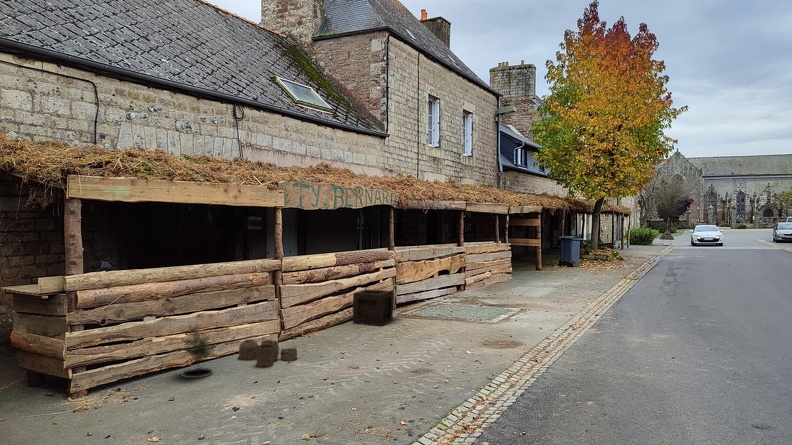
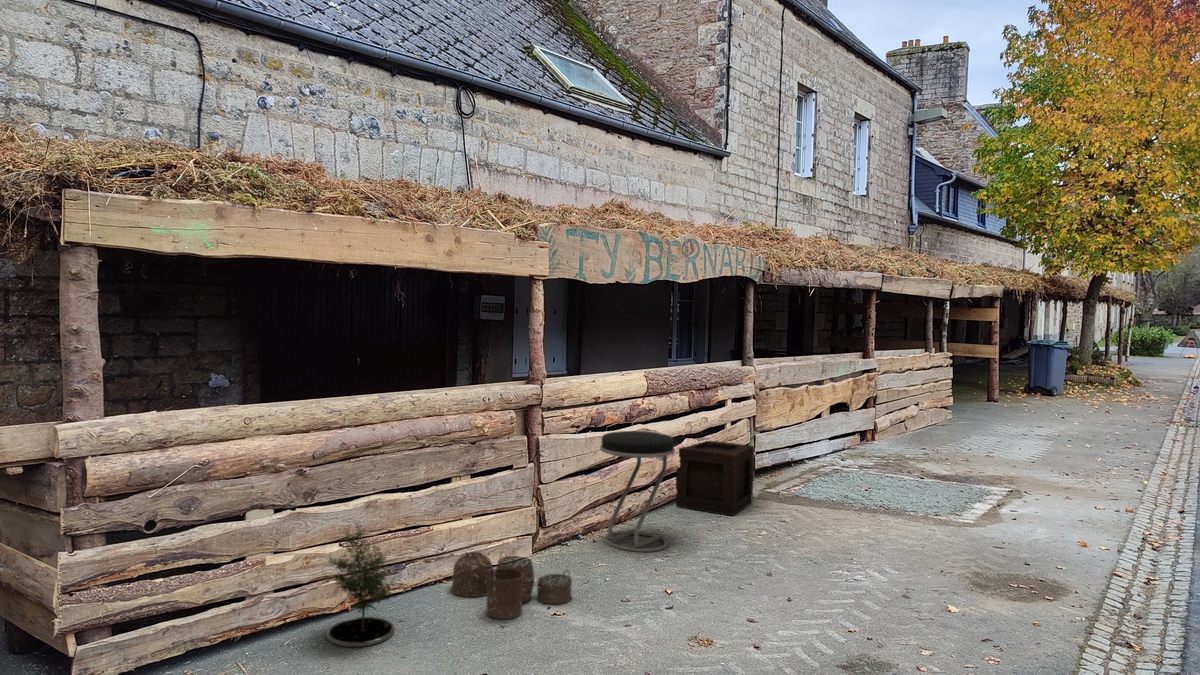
stool: none [312,283,349,341] -> present [600,431,675,552]

